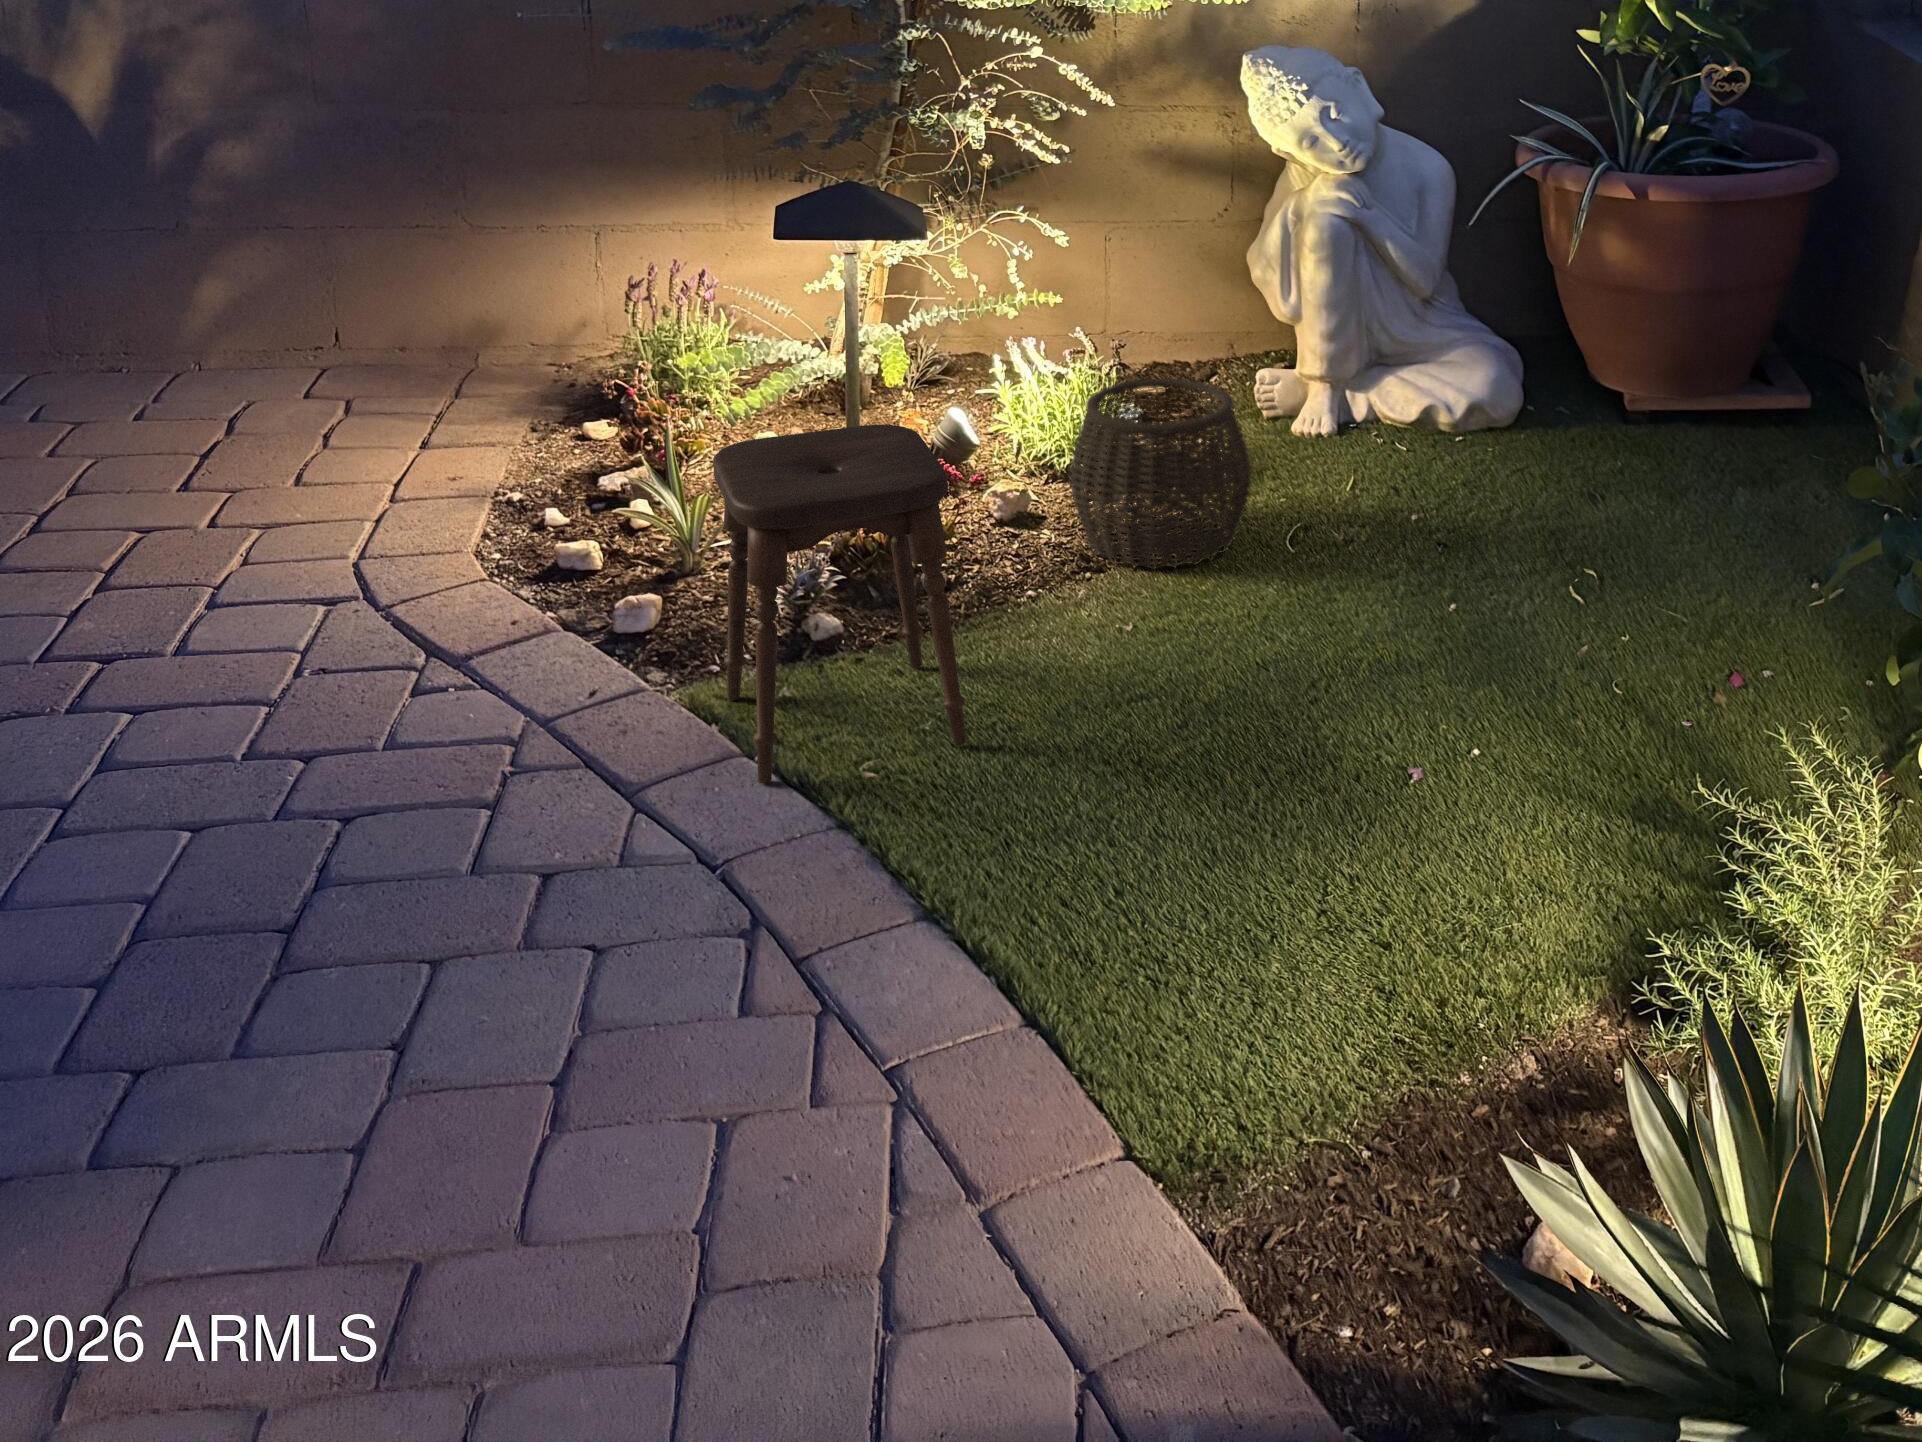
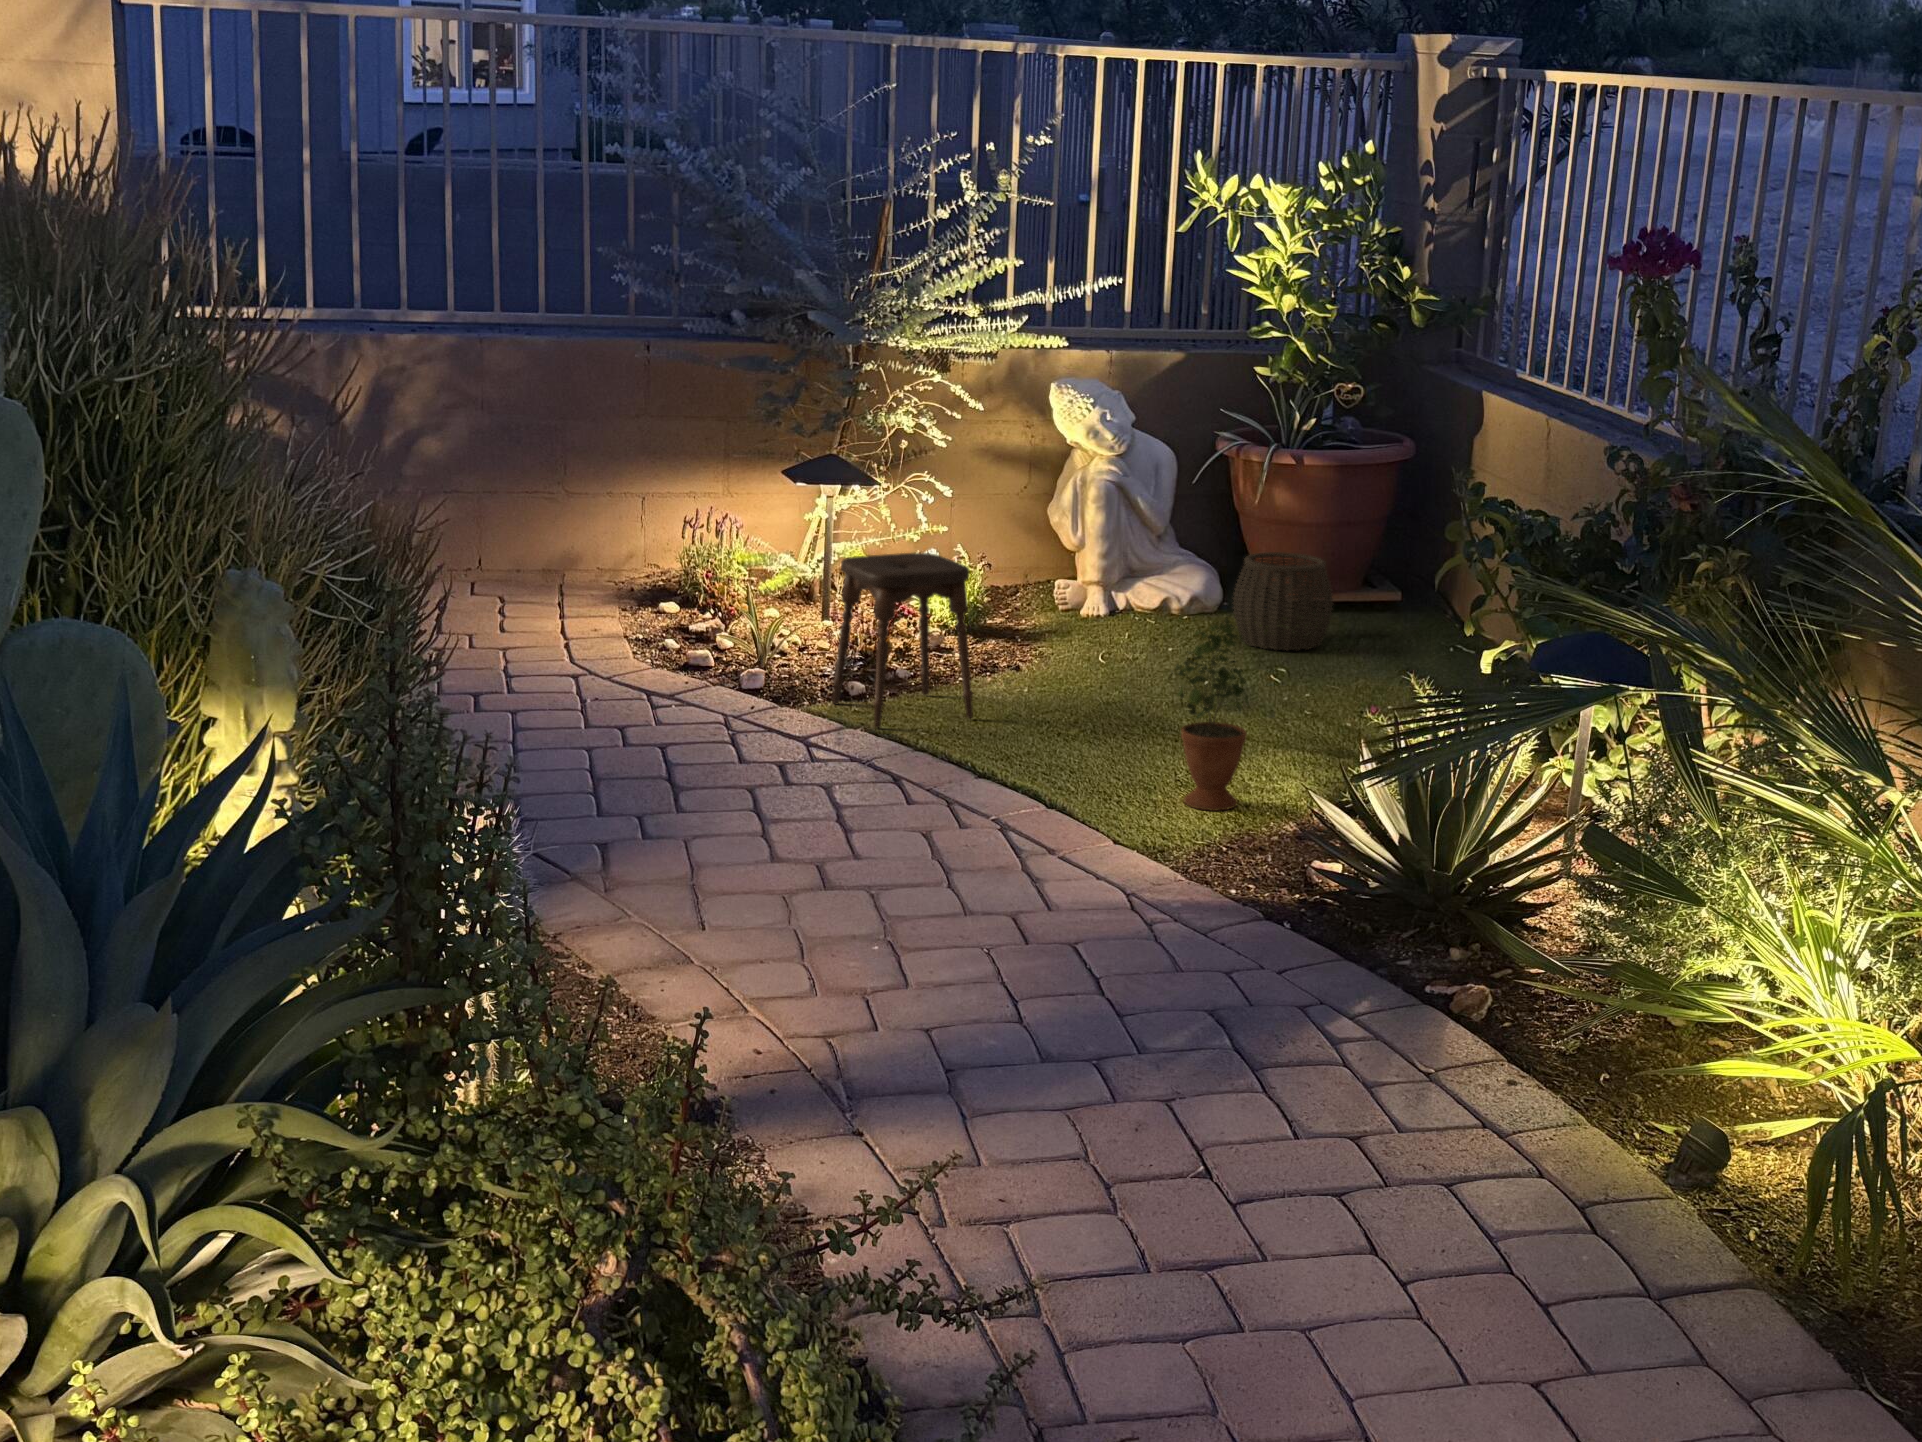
woven basket: present [1070,379,1251,570] -> present [1233,552,1333,651]
potted plant: none [1227,679,1404,1100] -> present [1172,618,1249,811]

